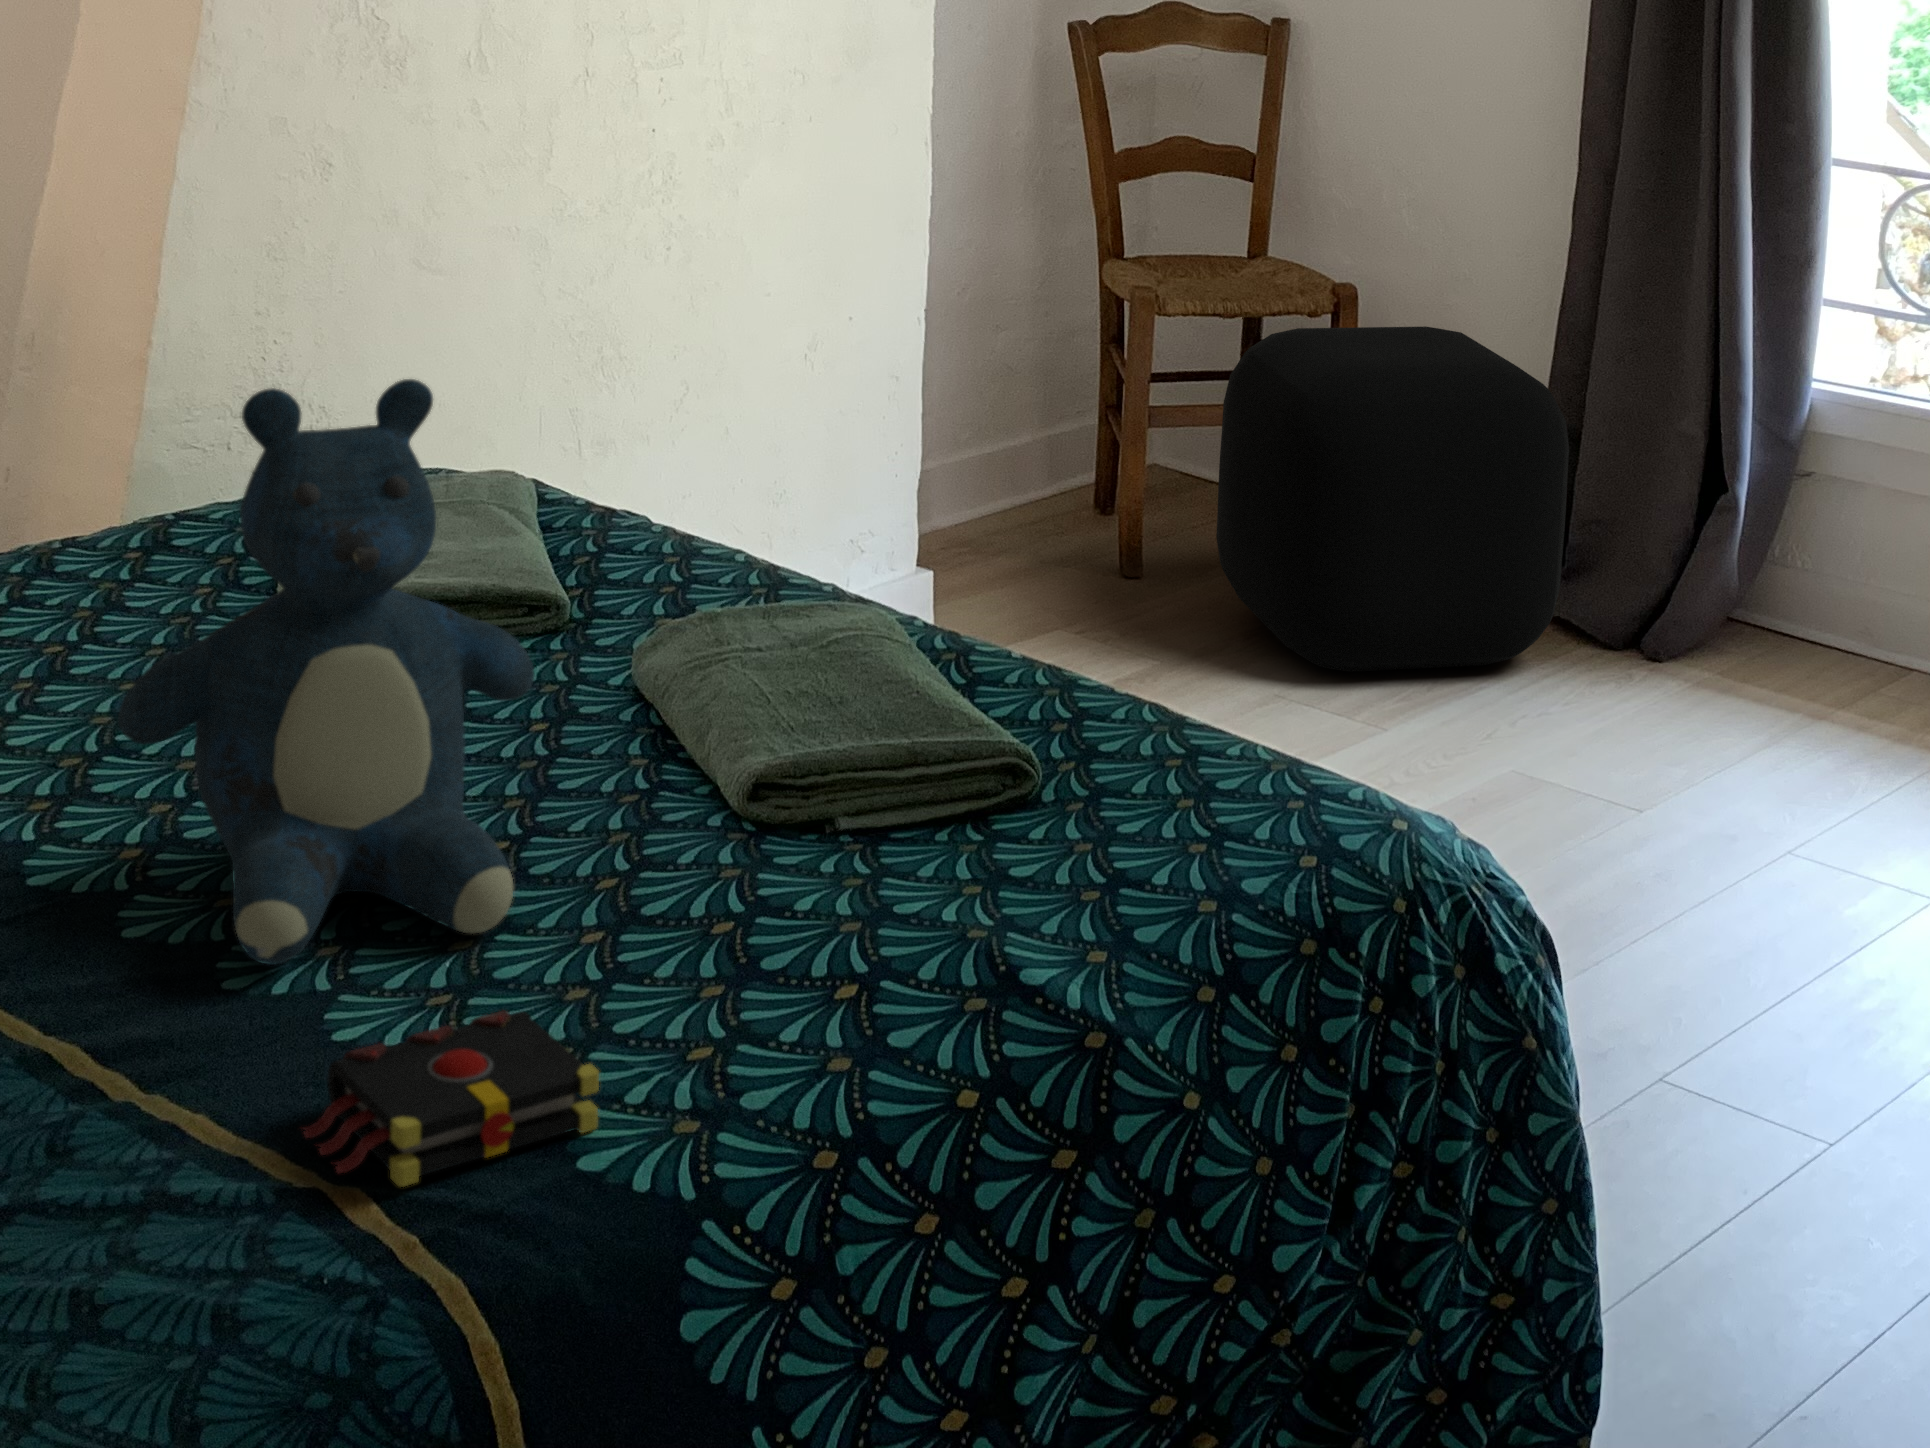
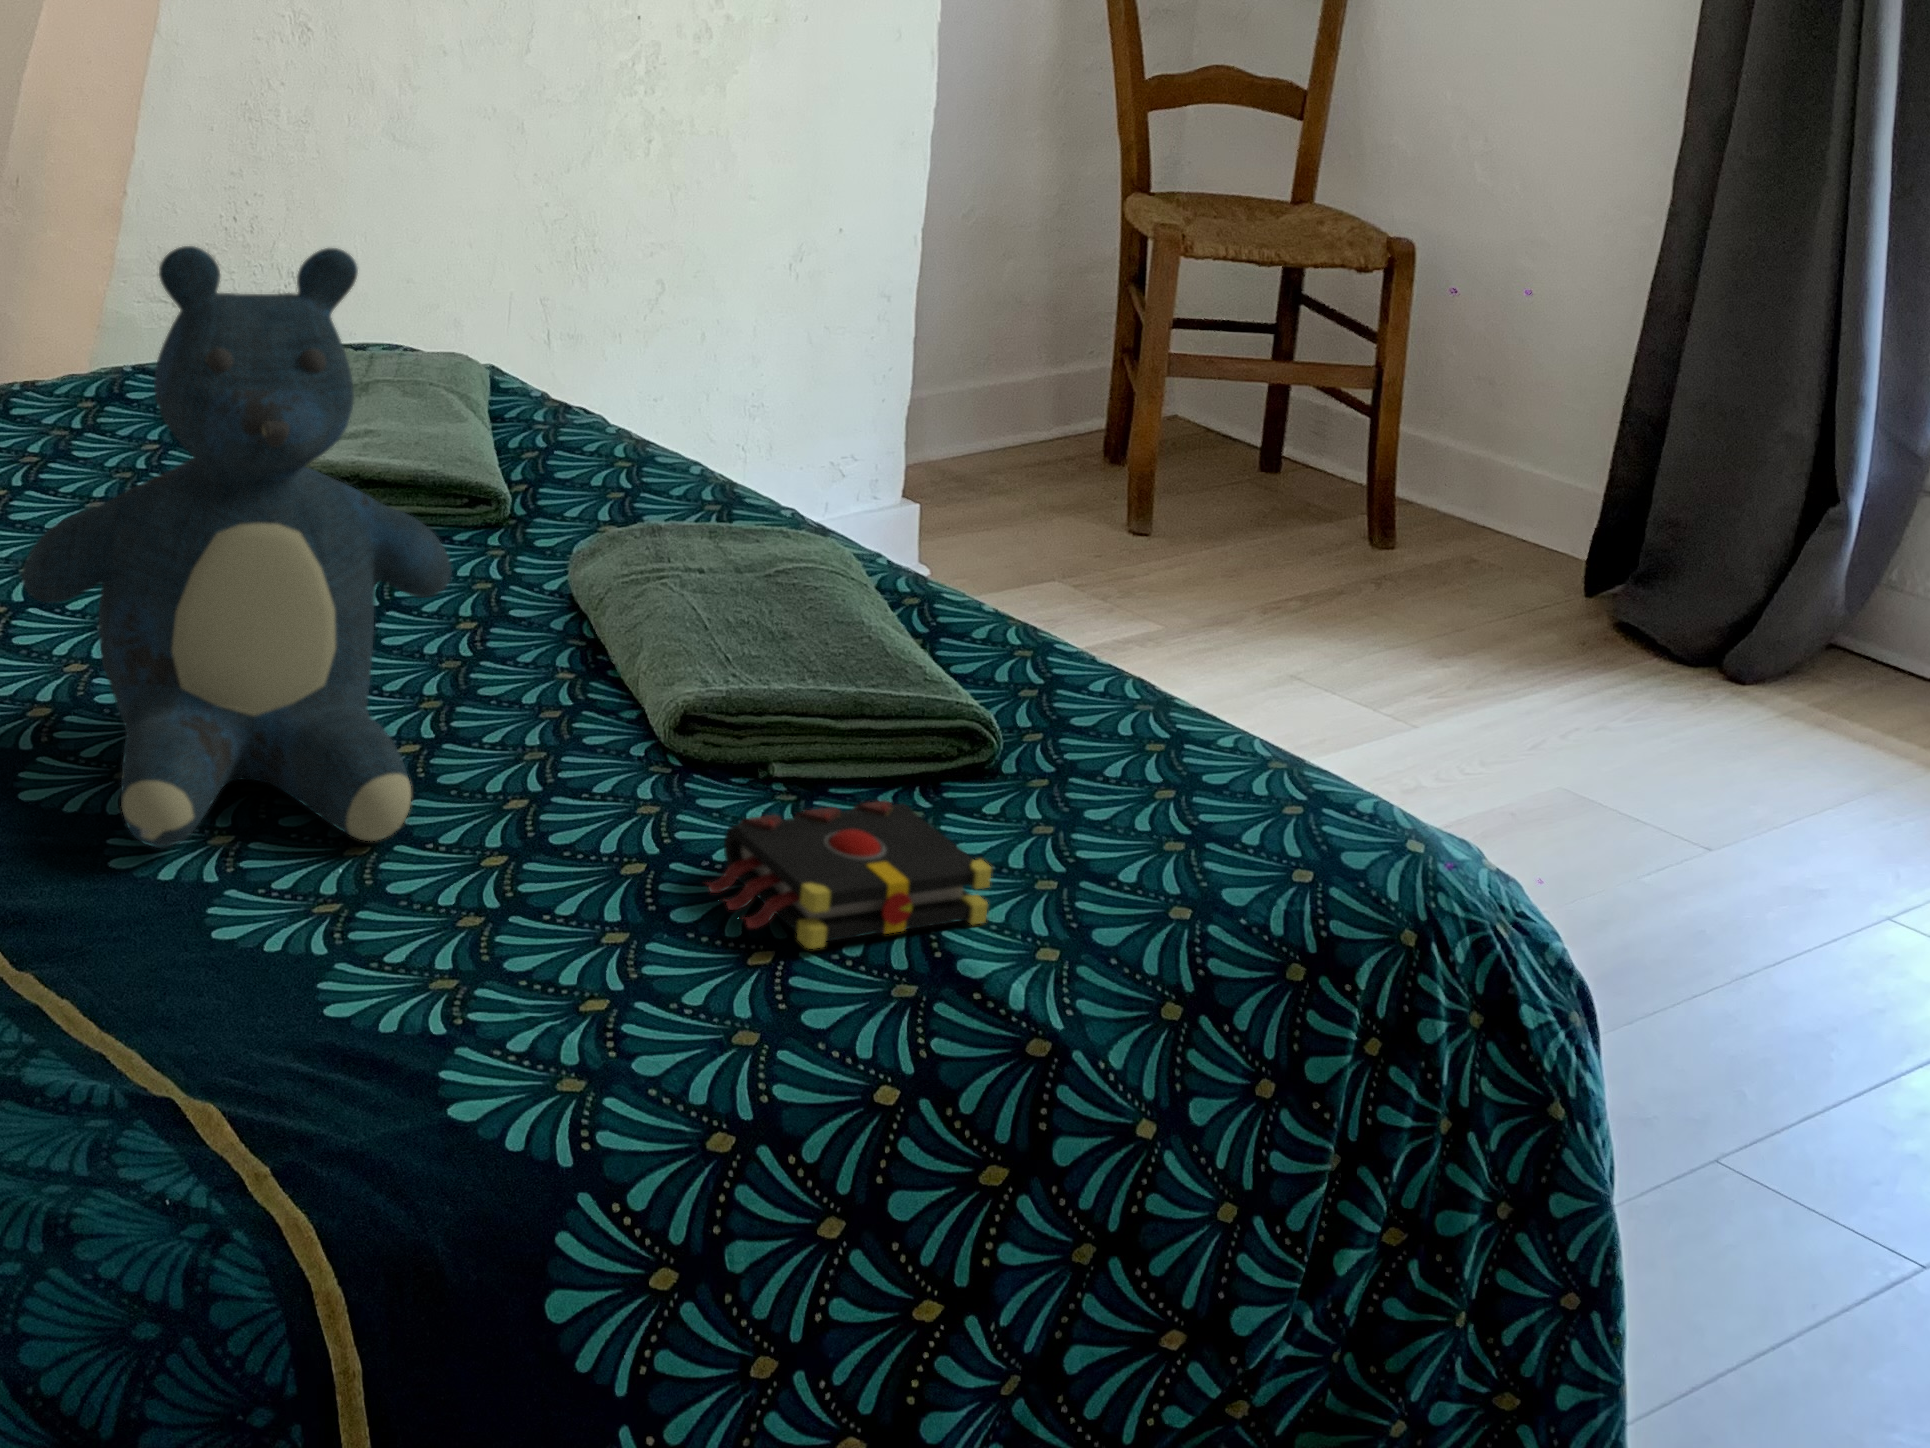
ottoman: present [1216,326,1569,672] -> none [1231,279,1644,666]
book: present [303,1011,599,1187] -> present [707,800,991,949]

